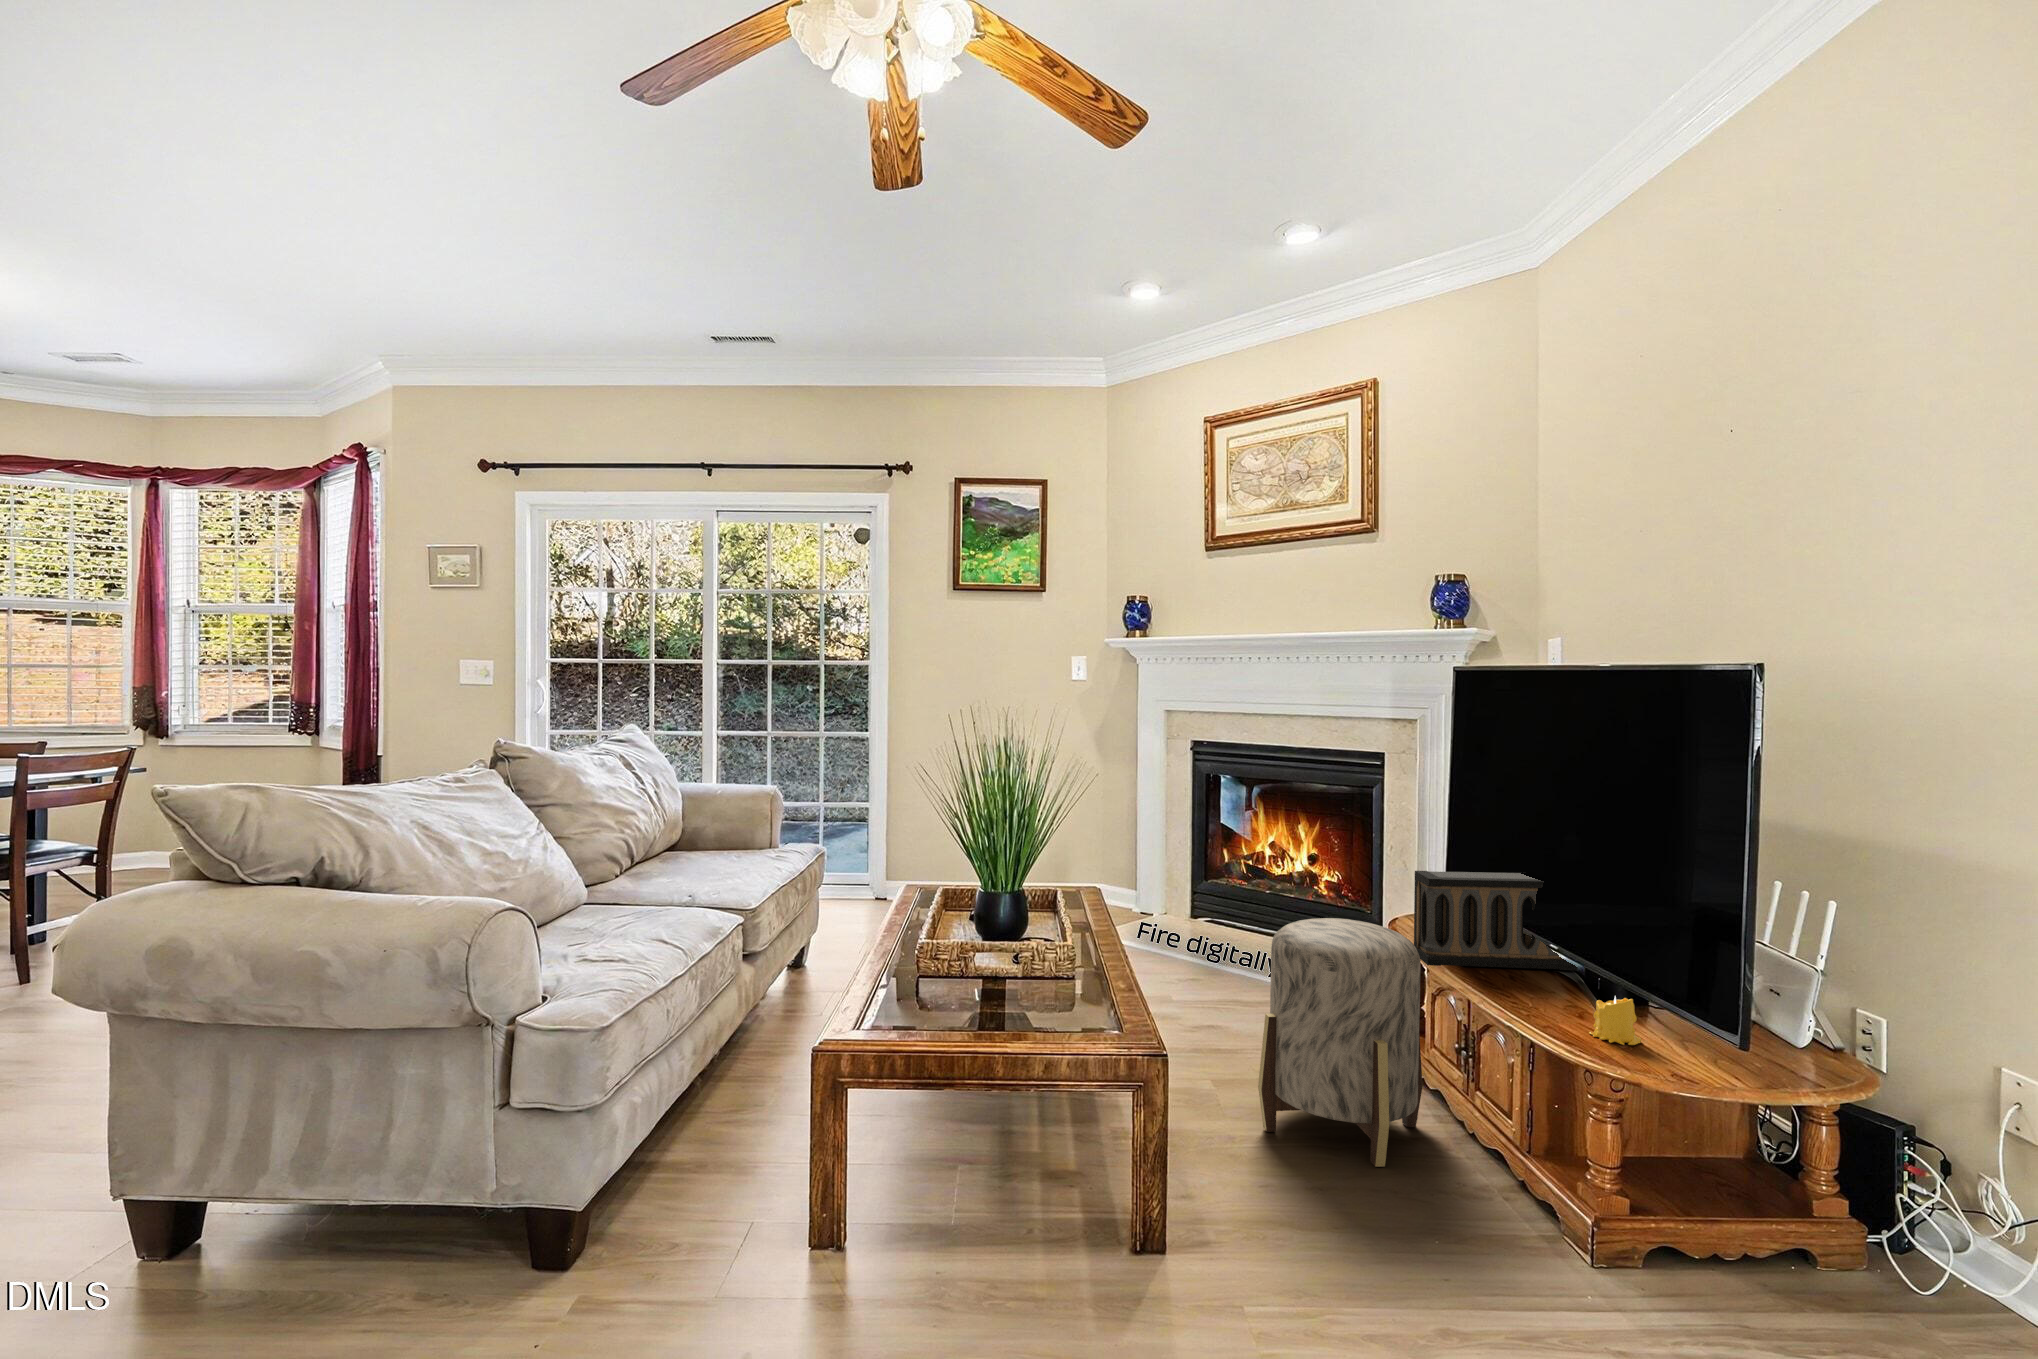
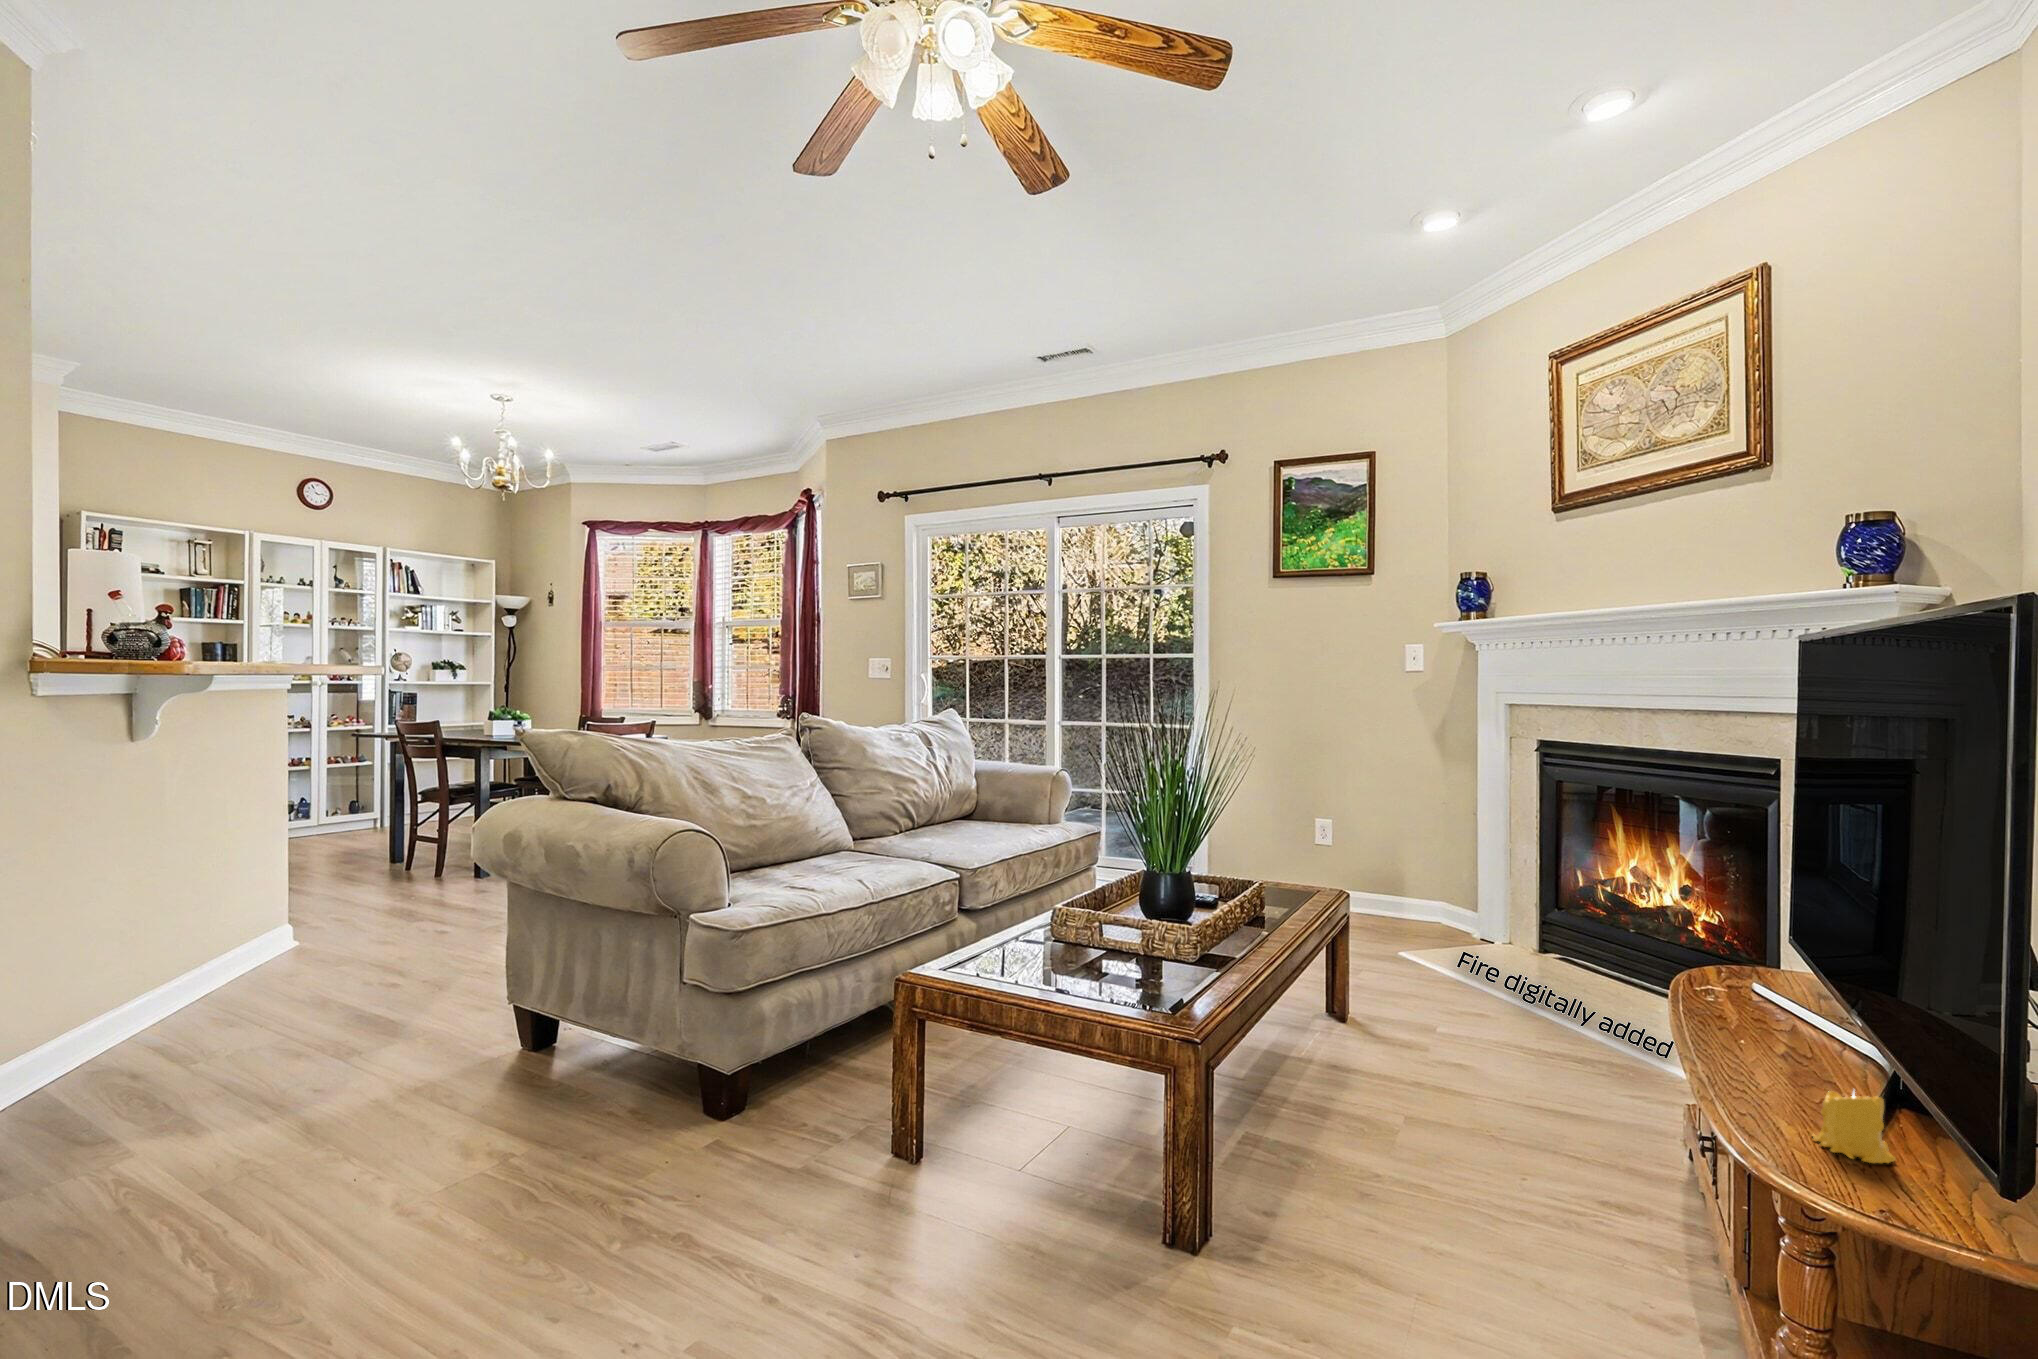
speaker: present [1414,871,1578,970] -> none [1659,896,1917,1063]
ottoman: present [1258,918,1423,1167] -> none [1425,942,1661,1255]

